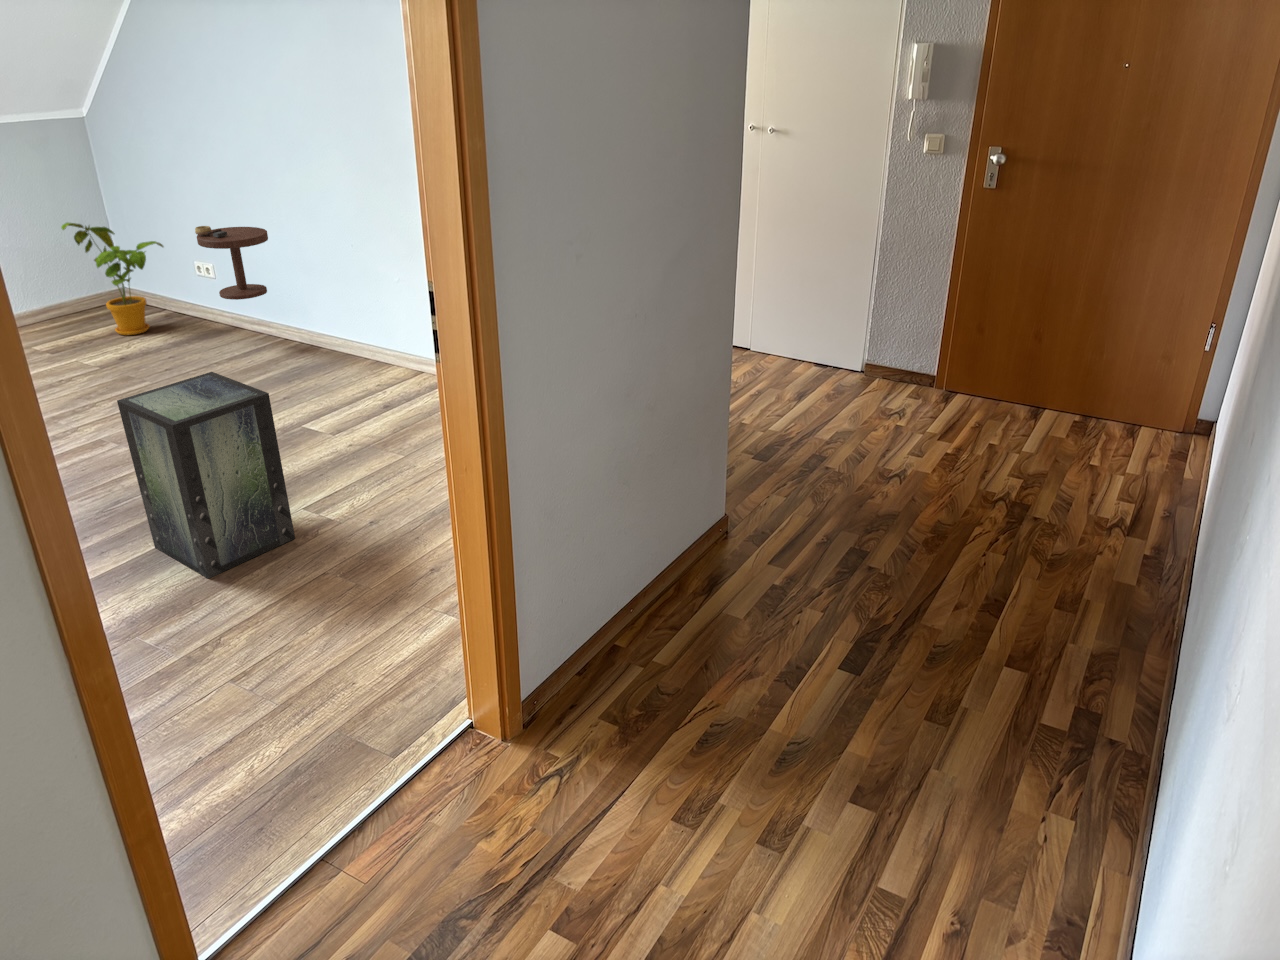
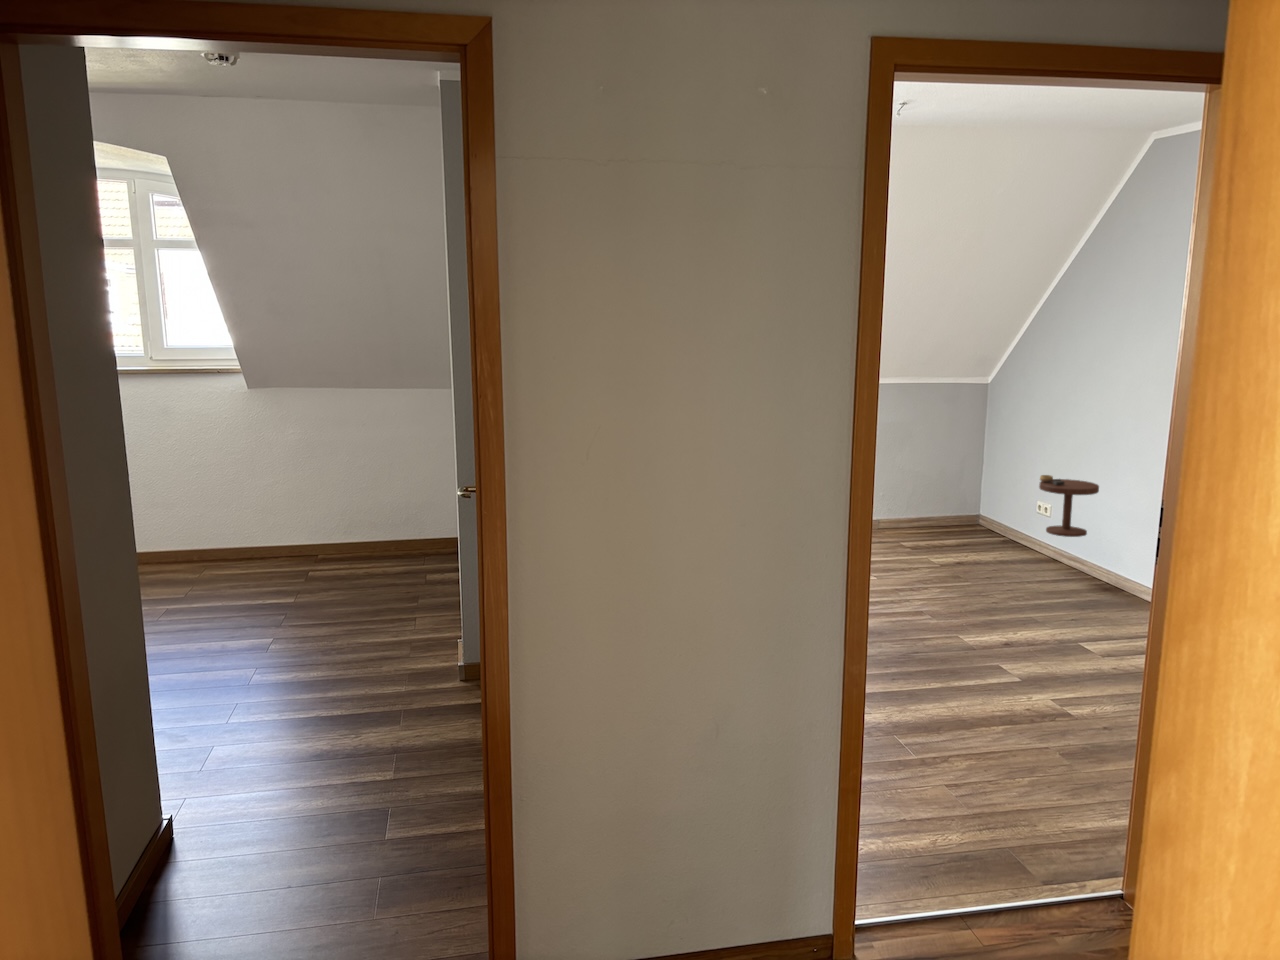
house plant: present [61,223,163,335] -> none [946,461,1016,550]
storage box: present [117,372,295,579] -> none [930,570,1043,719]

